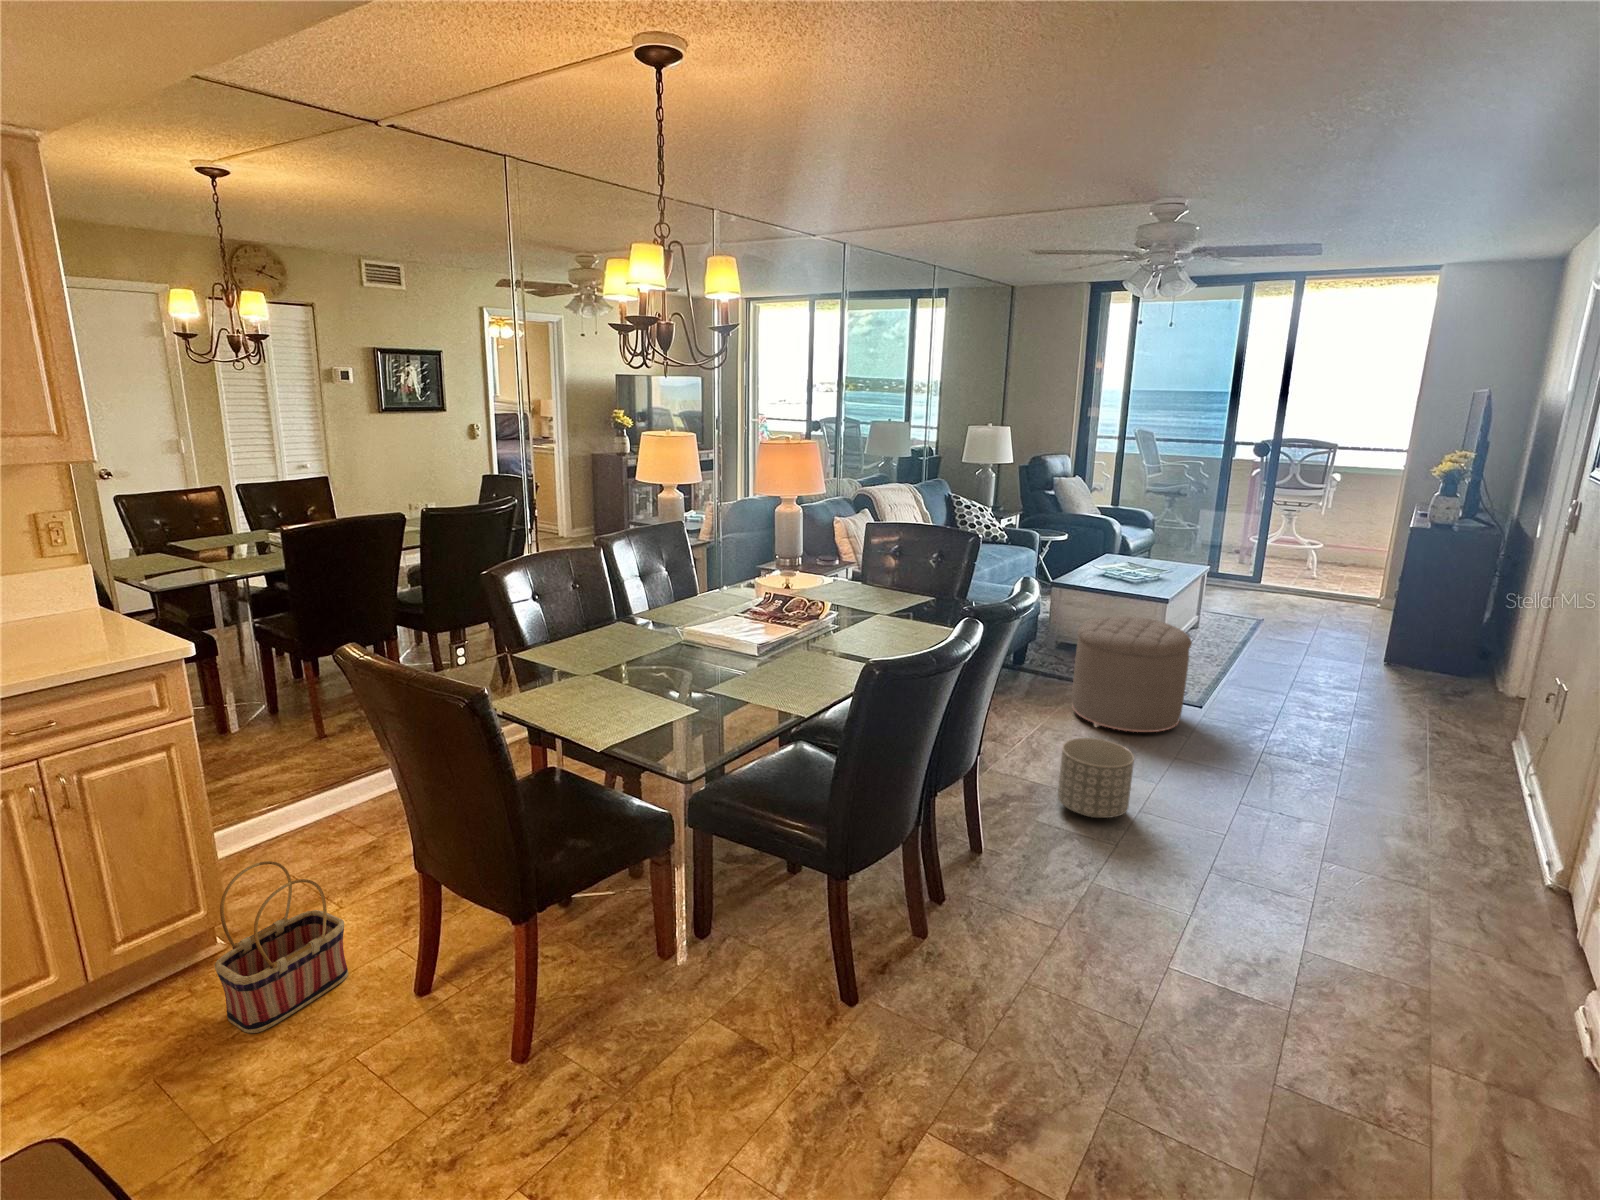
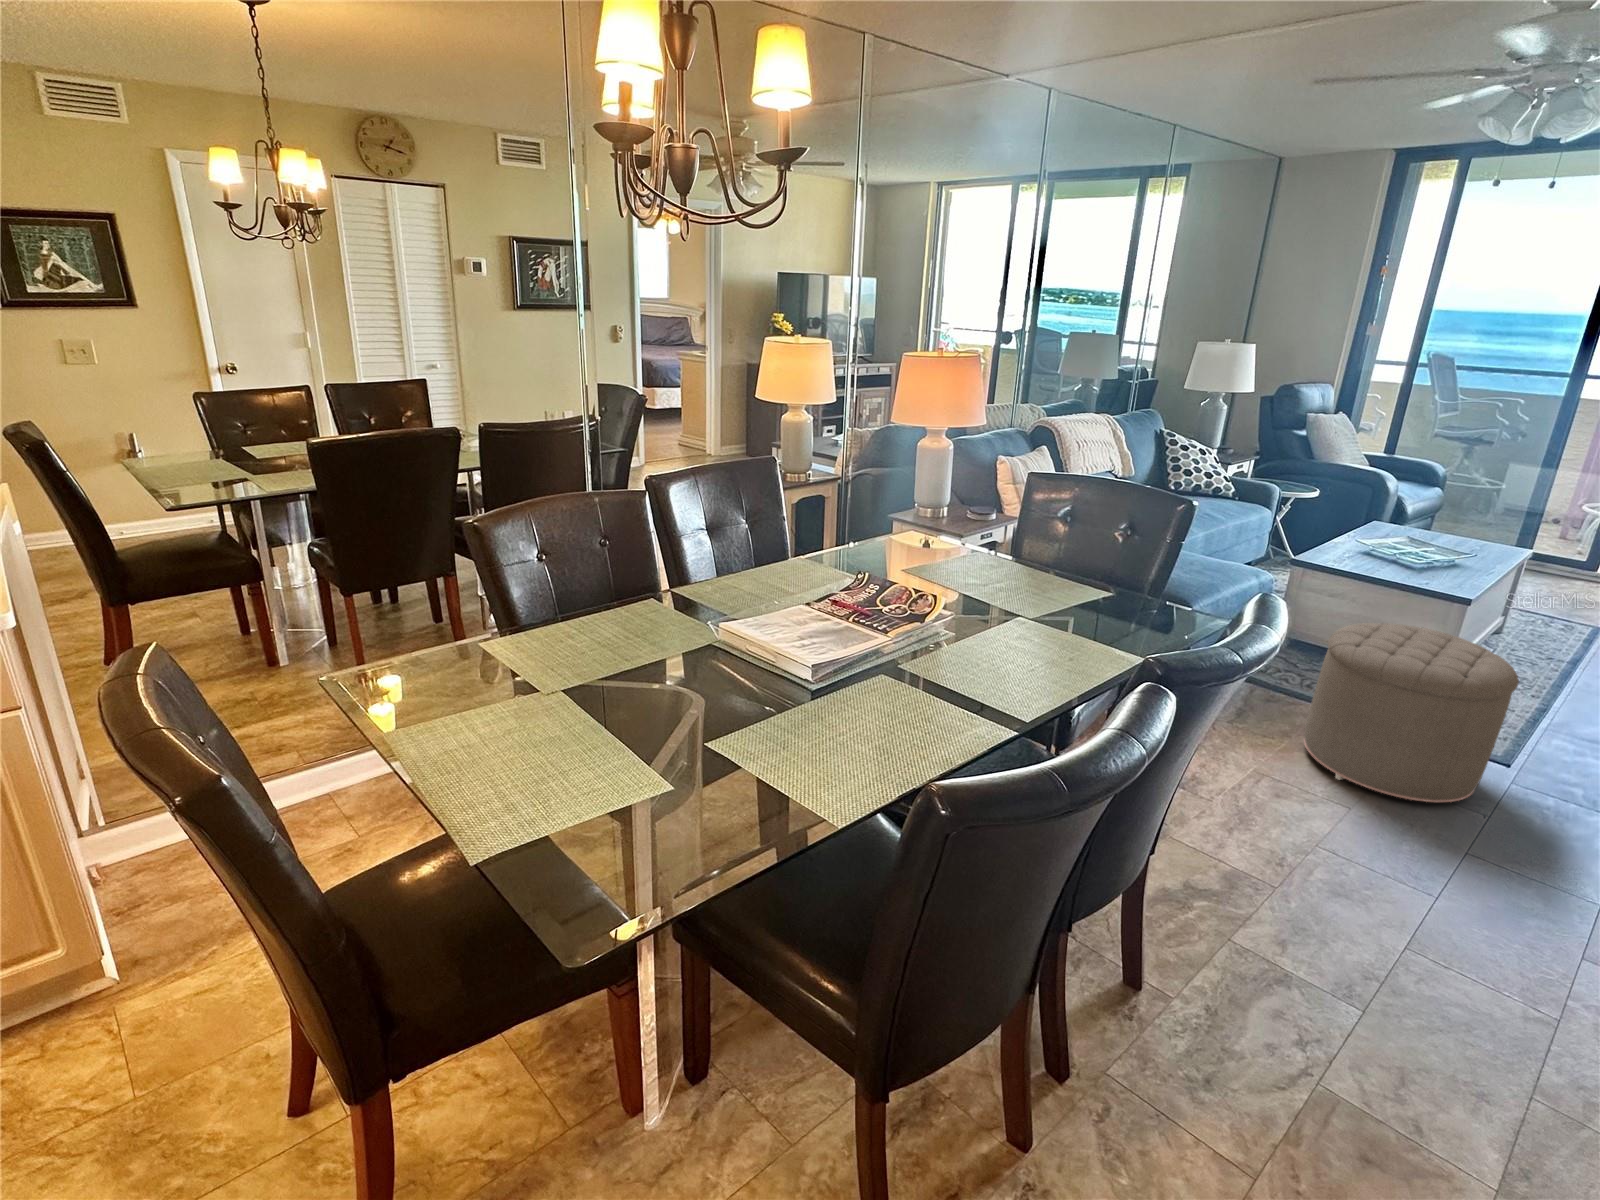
planter: present [1058,738,1134,818] -> none [1272,825,1415,963]
basket: present [215,861,348,1033] -> none [43,899,242,1127]

